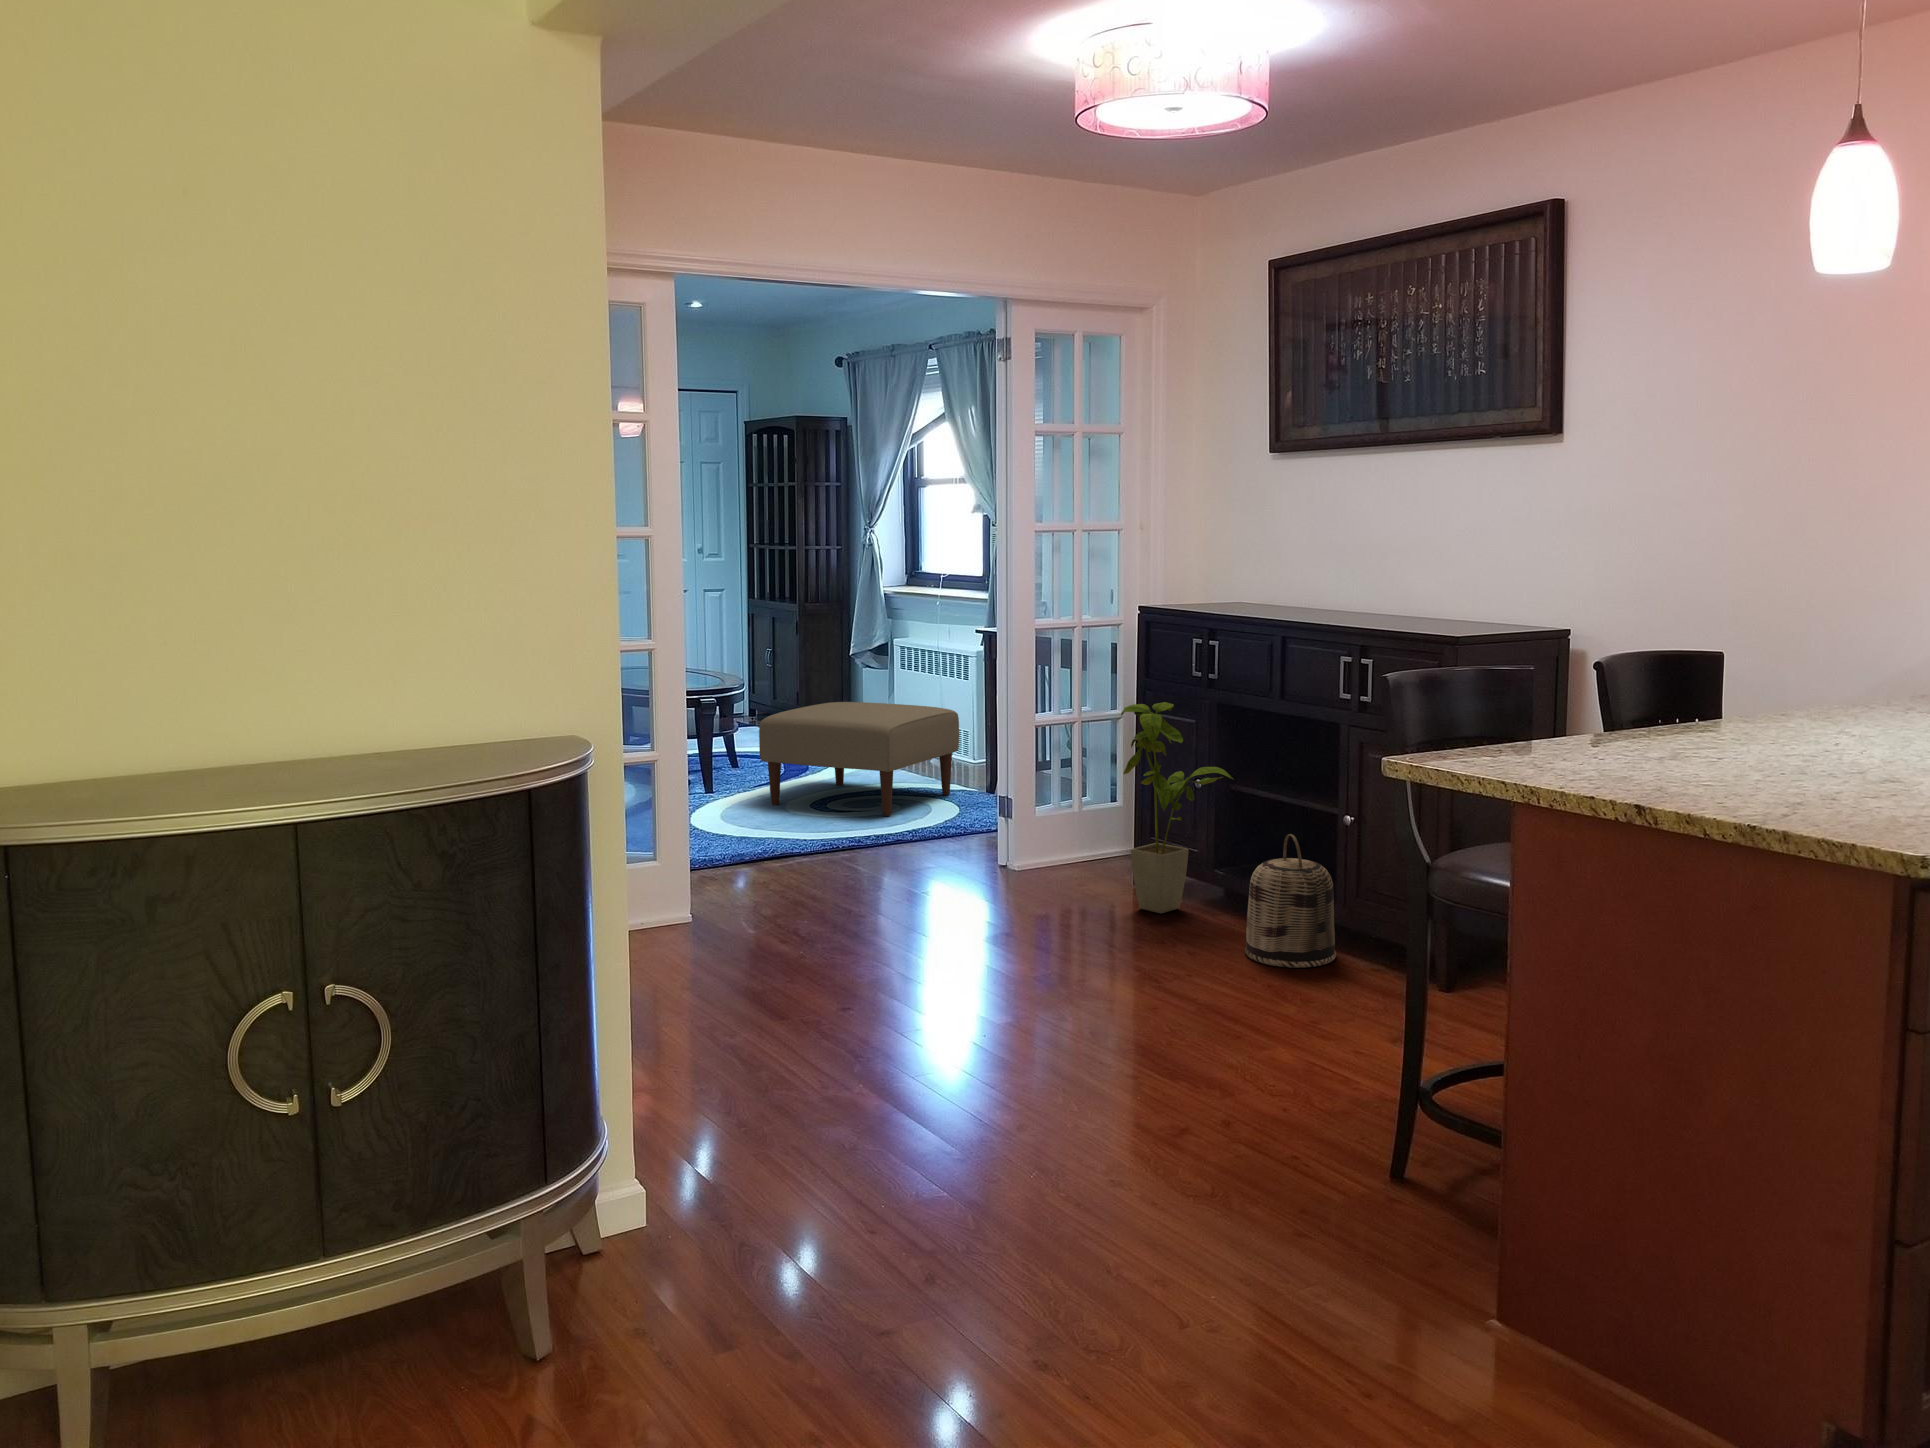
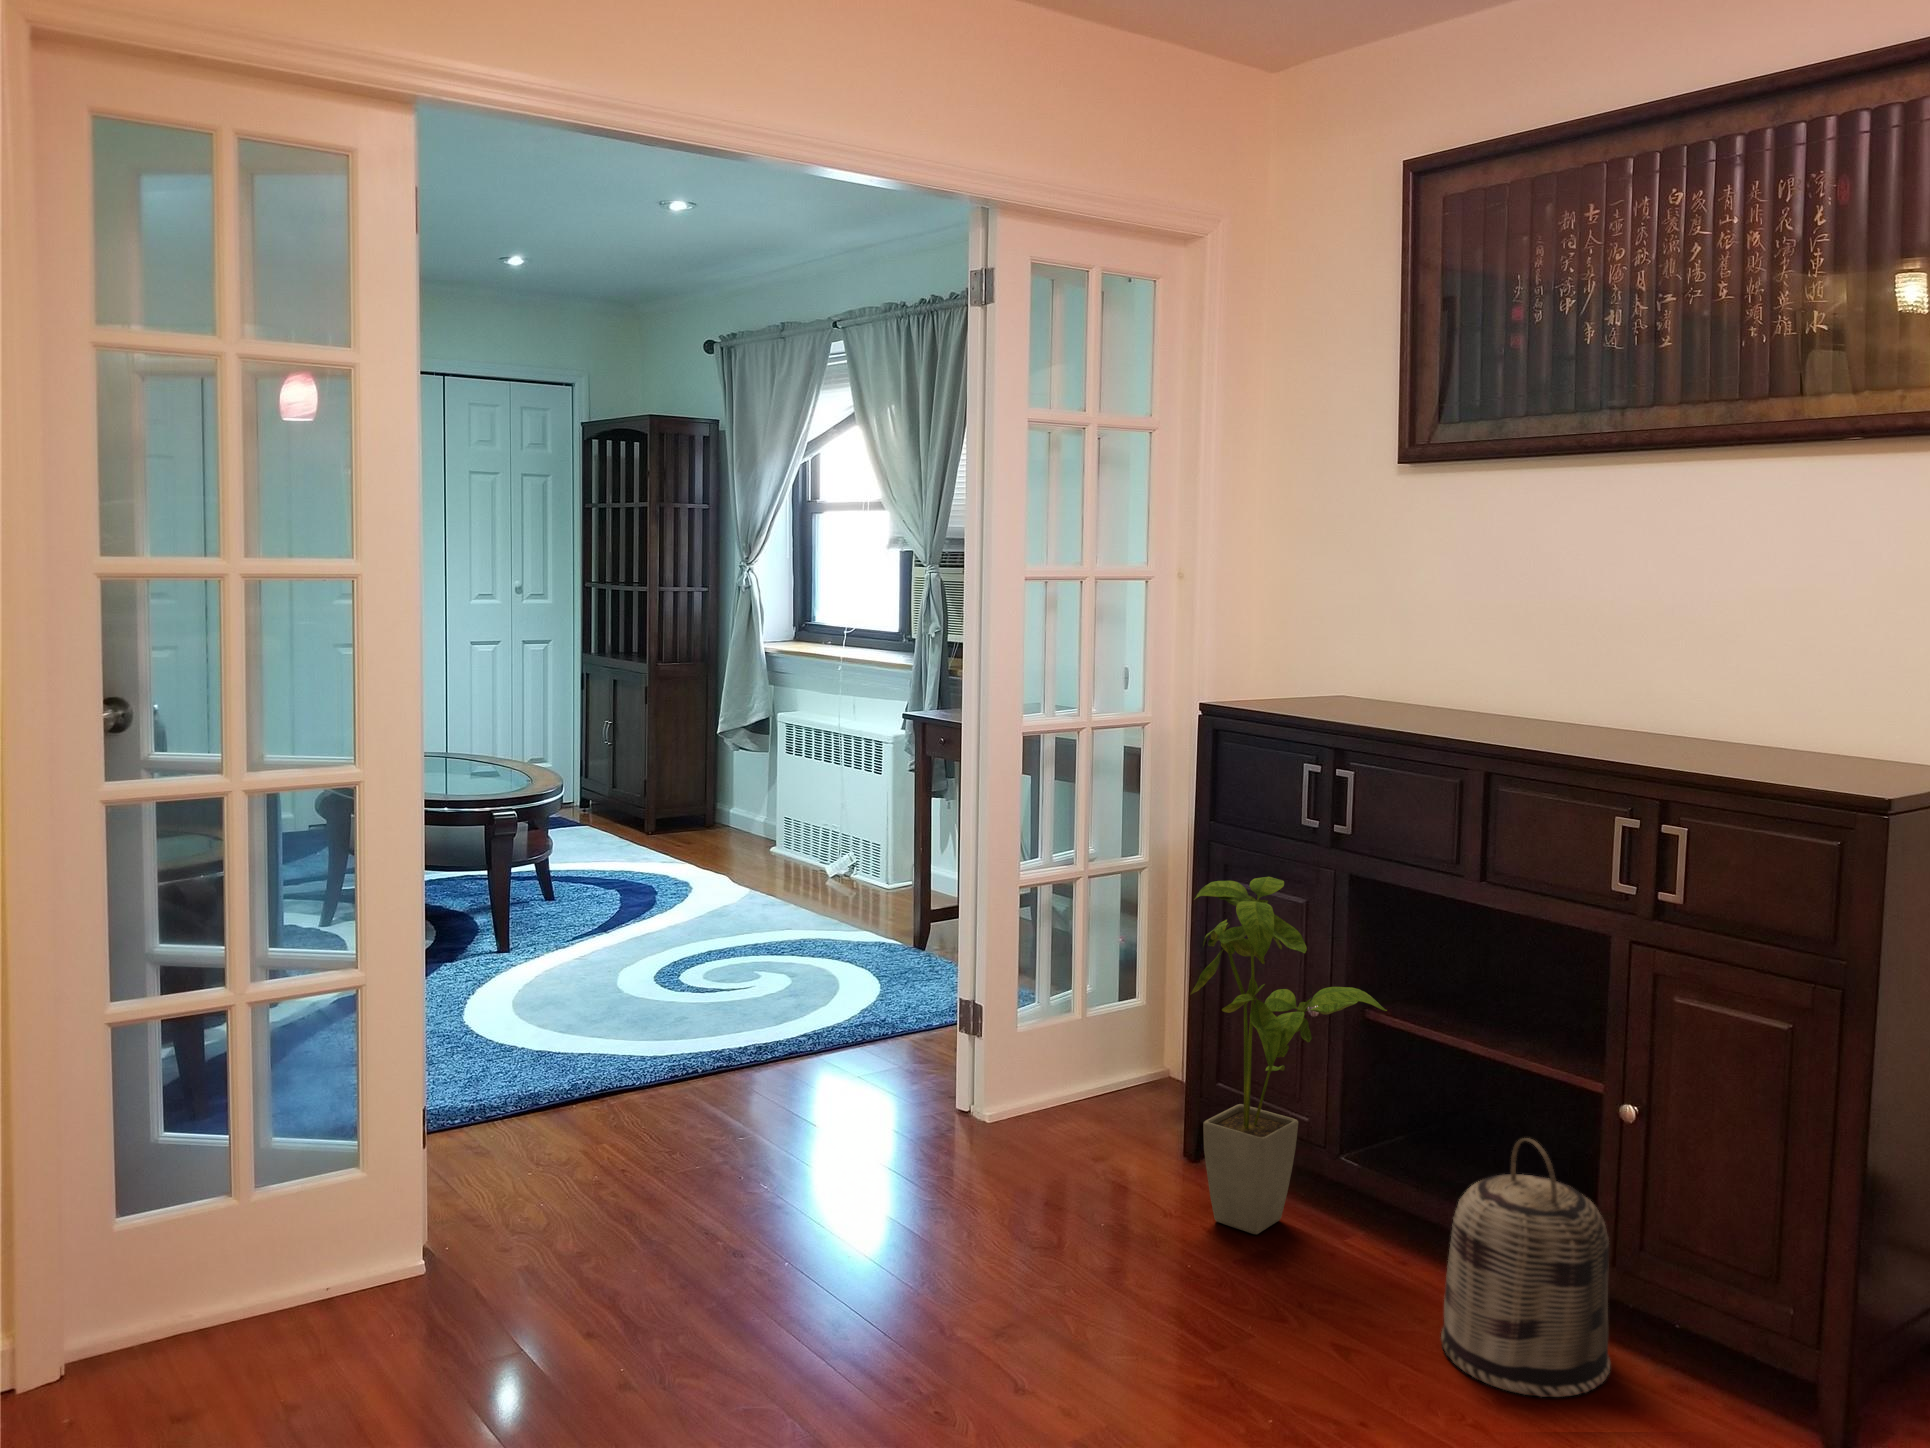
ottoman: present [759,702,959,816] -> none [581,816,877,997]

